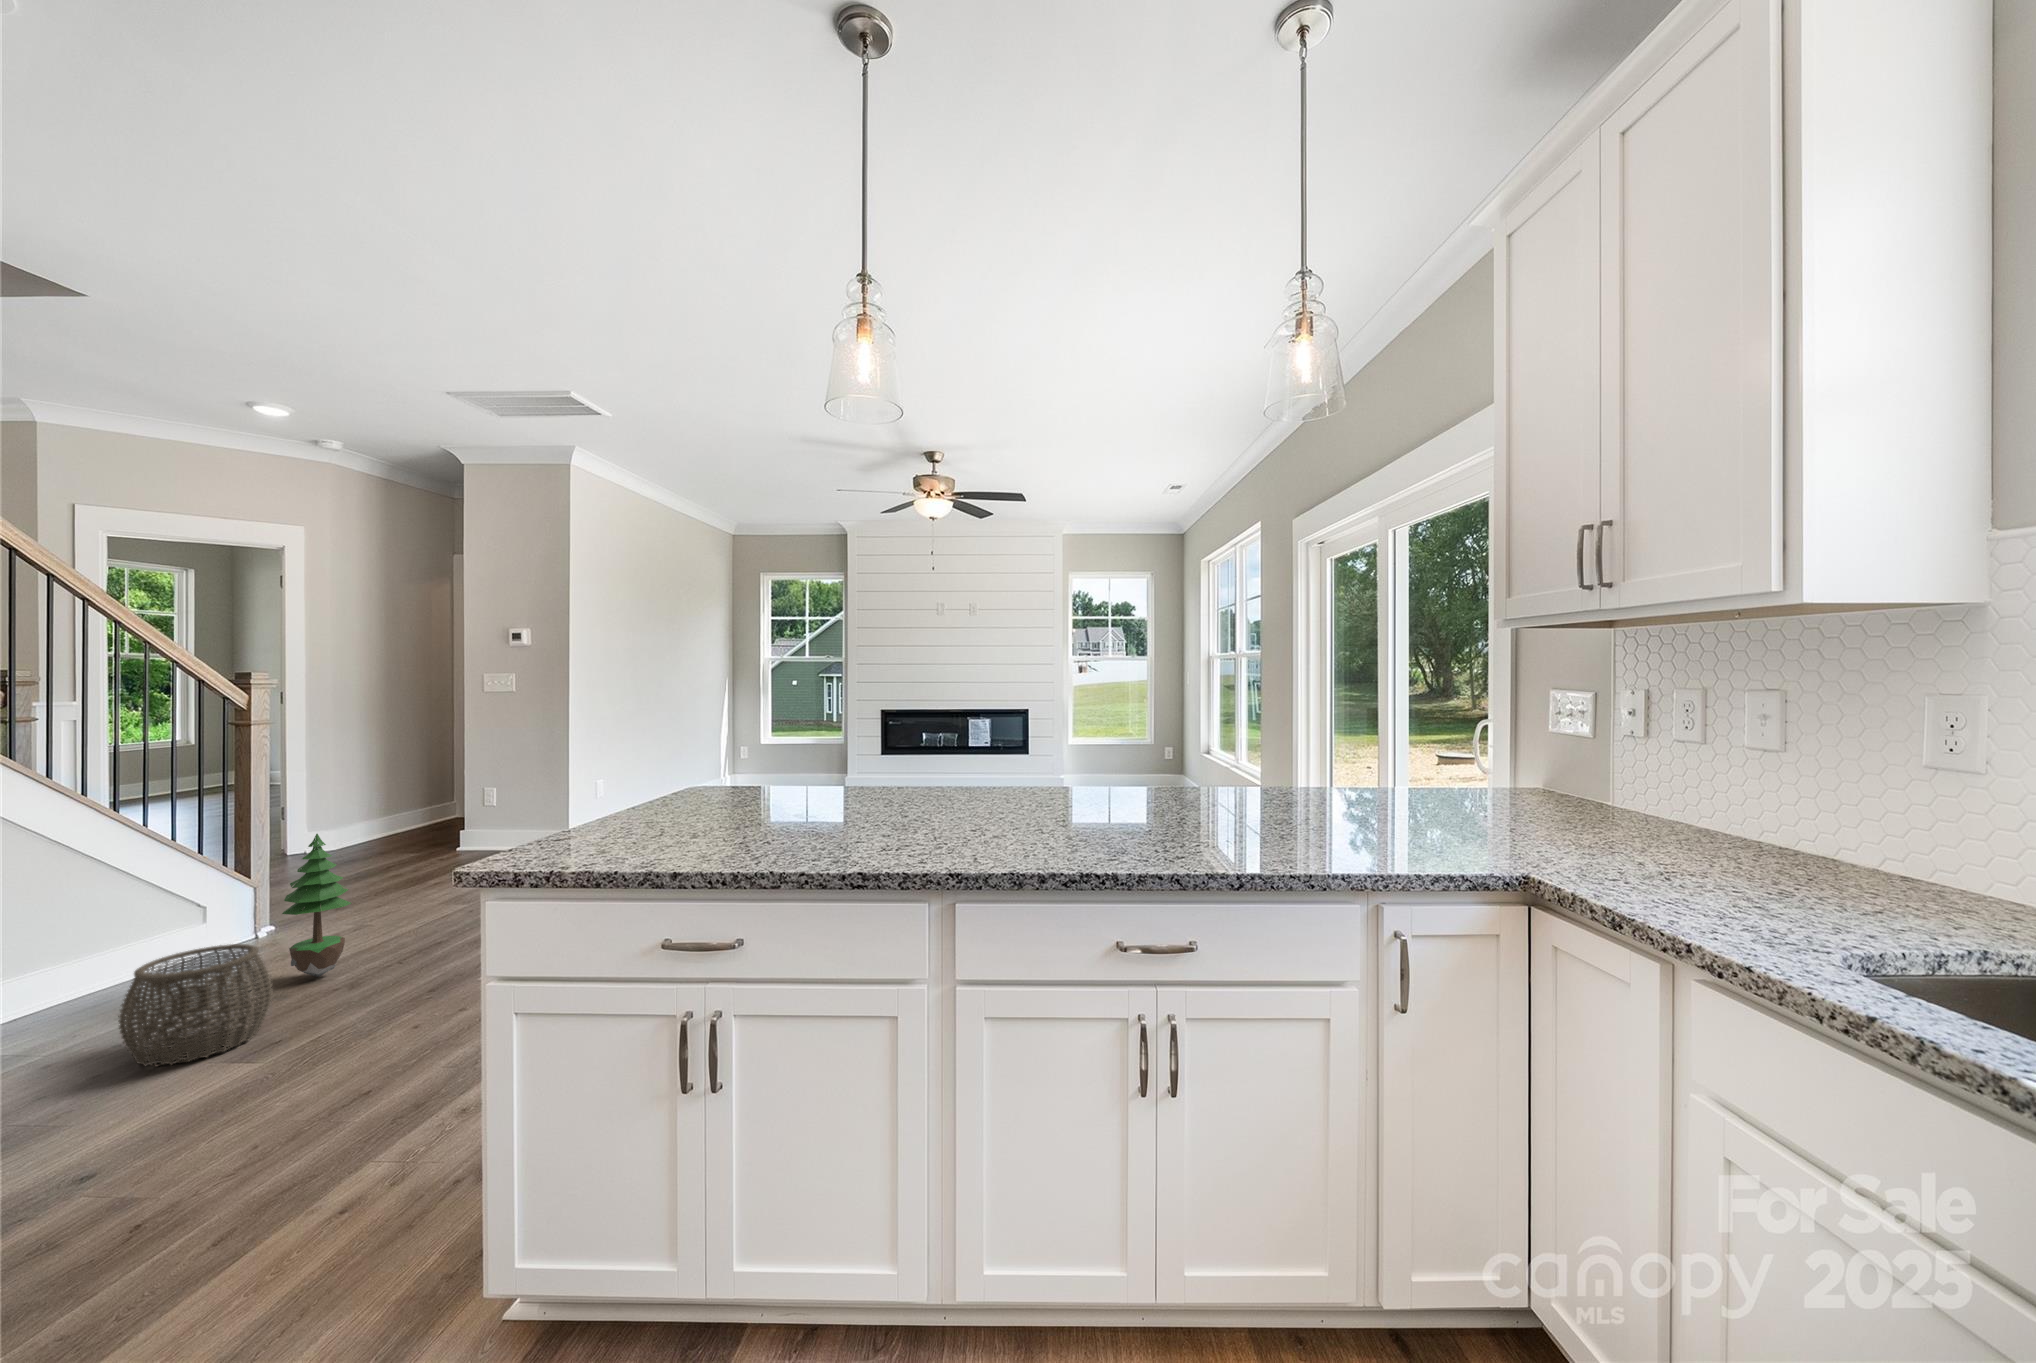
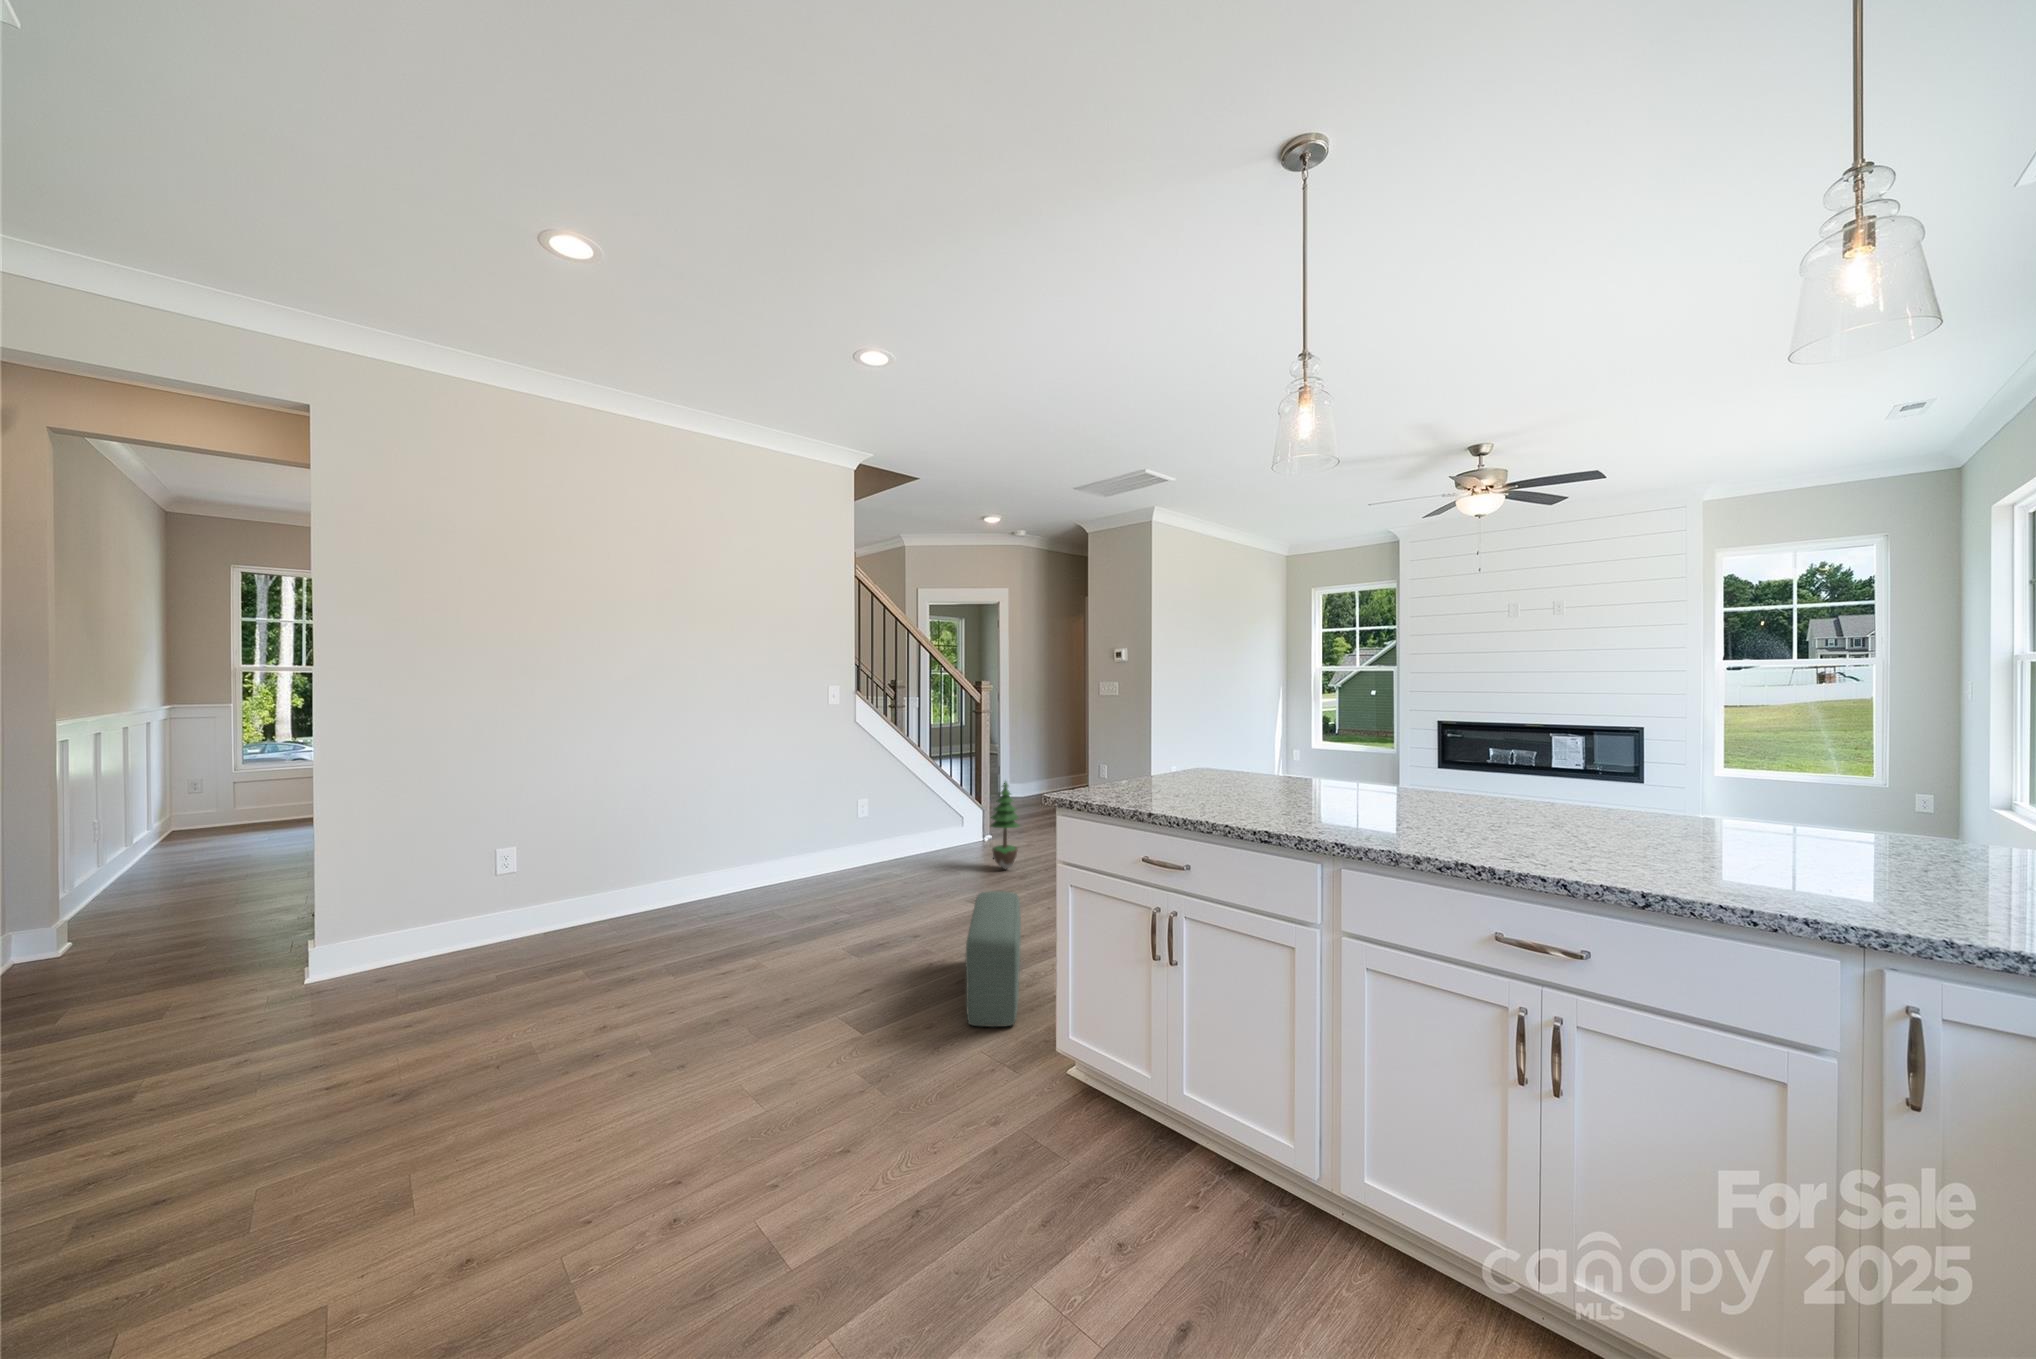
woven basket: present [119,944,272,1066] -> none [923,837,983,899]
pouf: none [263,1025,389,1305] -> present [966,891,1021,1027]

